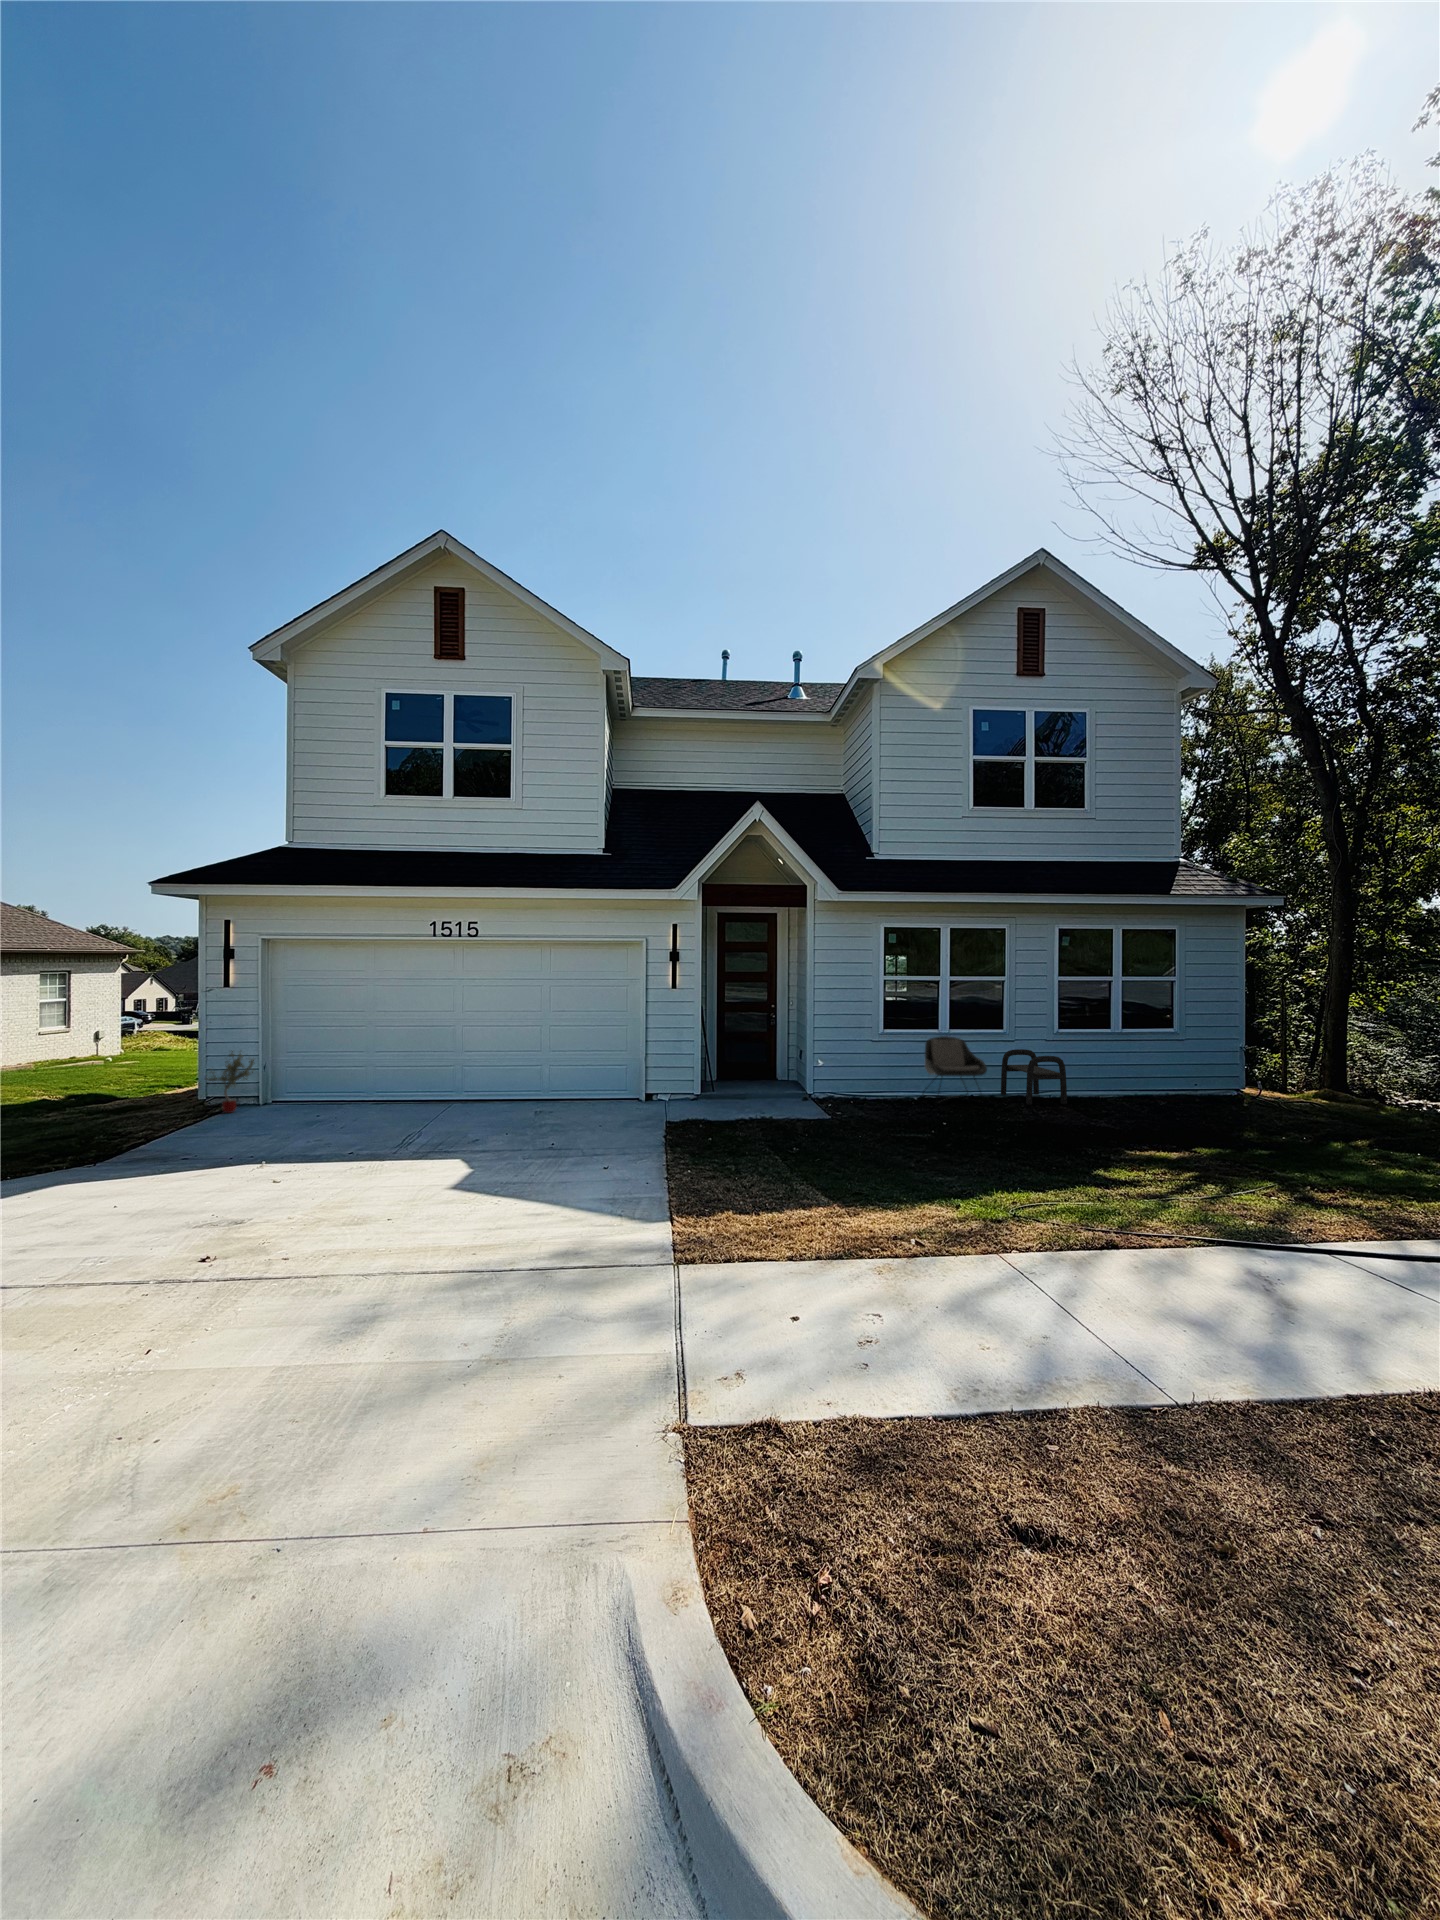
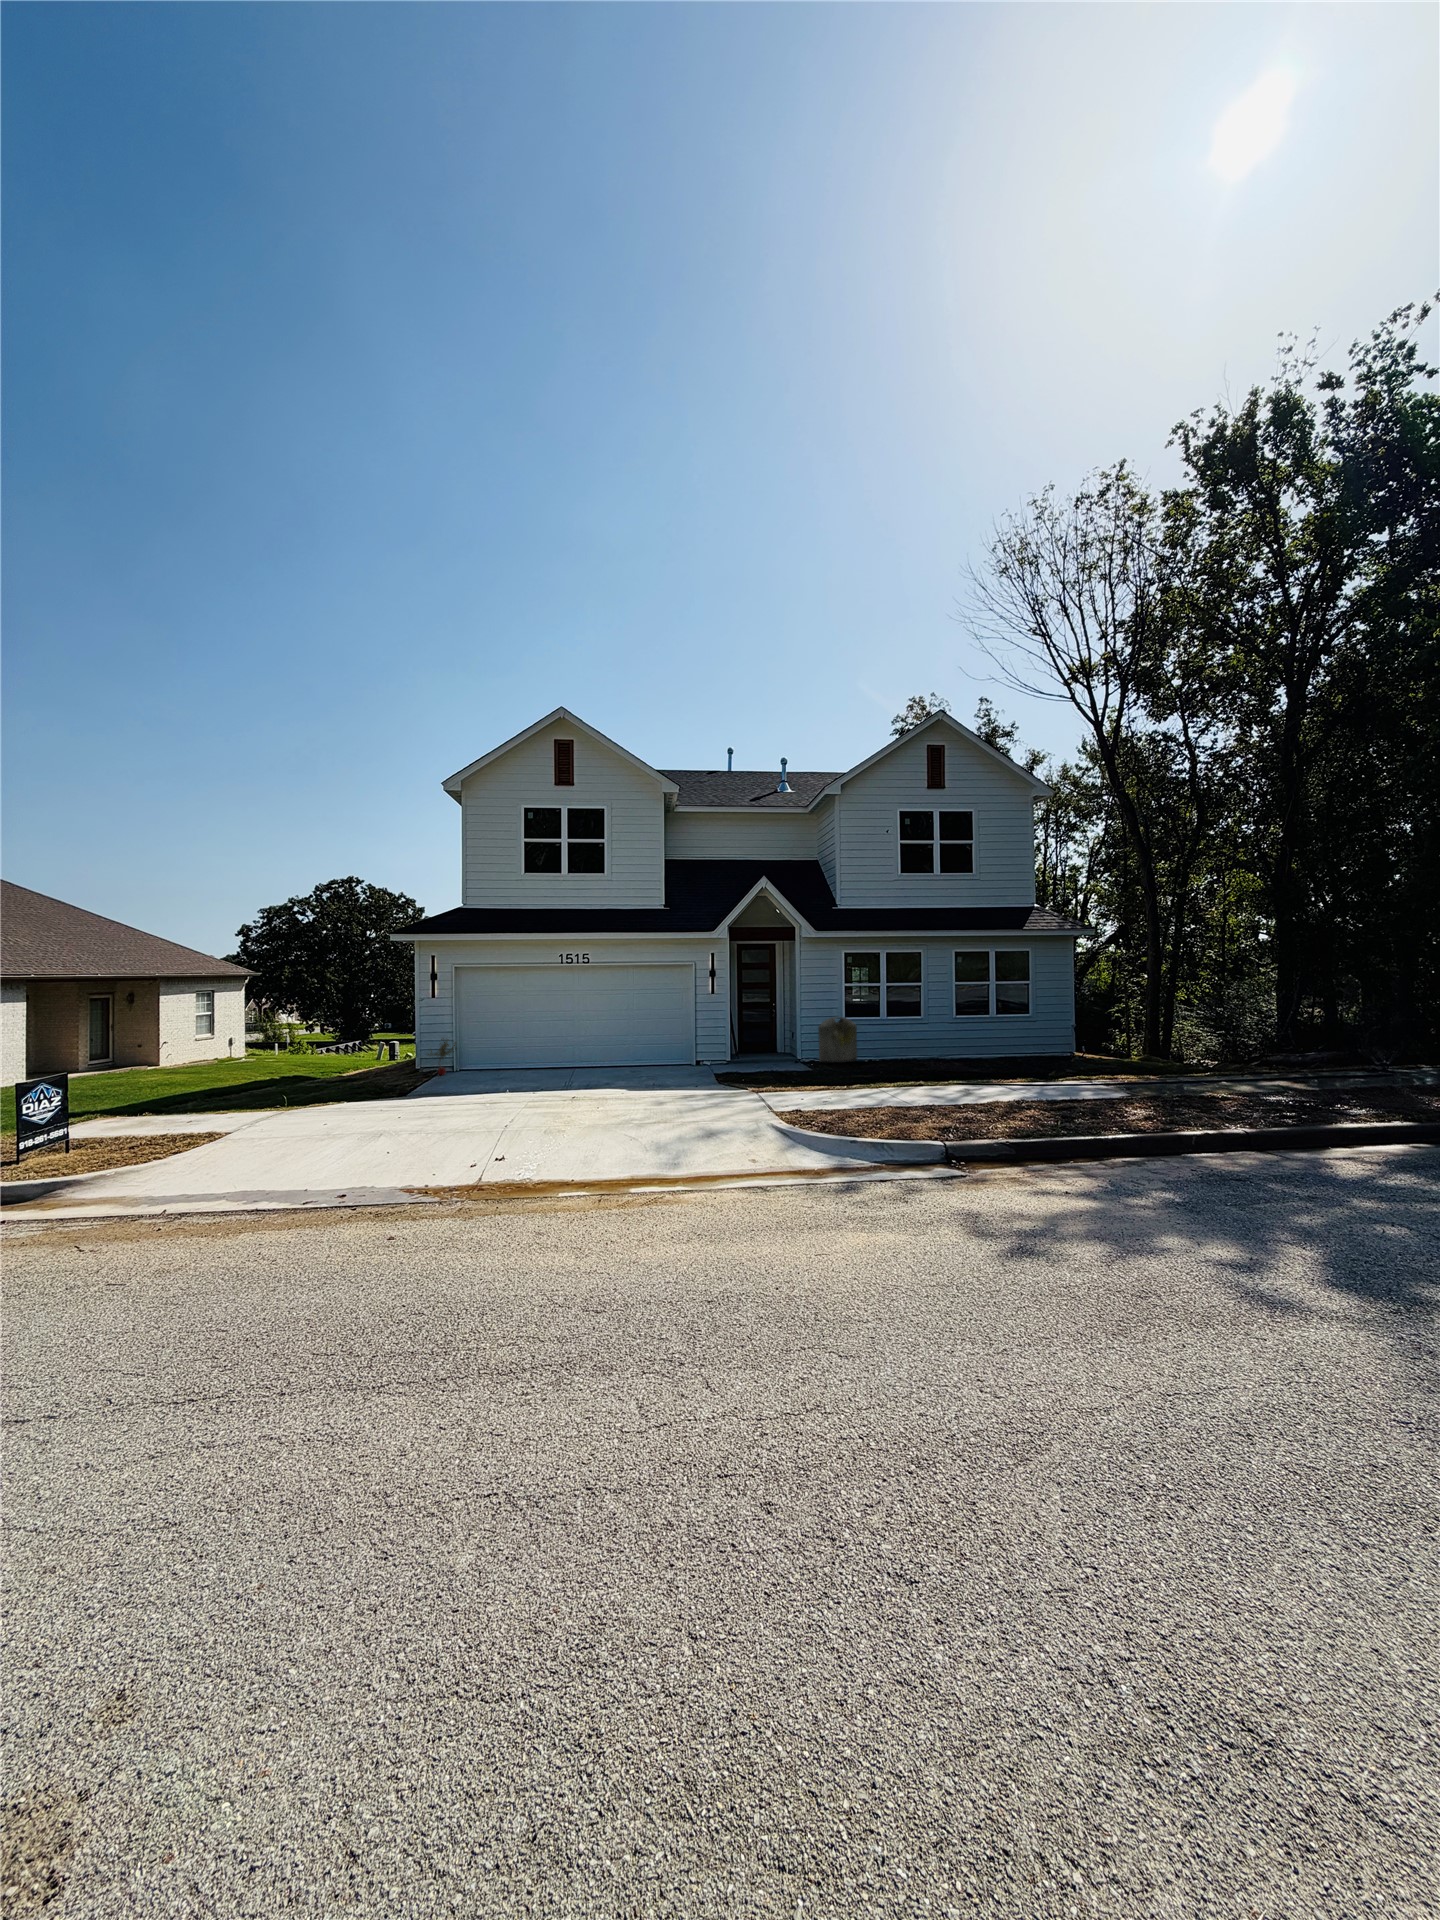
trash can: none [842,1028,903,1102] -> present [818,1017,857,1063]
lounge chair: present [924,1036,987,1103] -> none [870,1022,909,1063]
bench: present [1001,1049,1067,1105] -> none [920,1029,958,1062]

